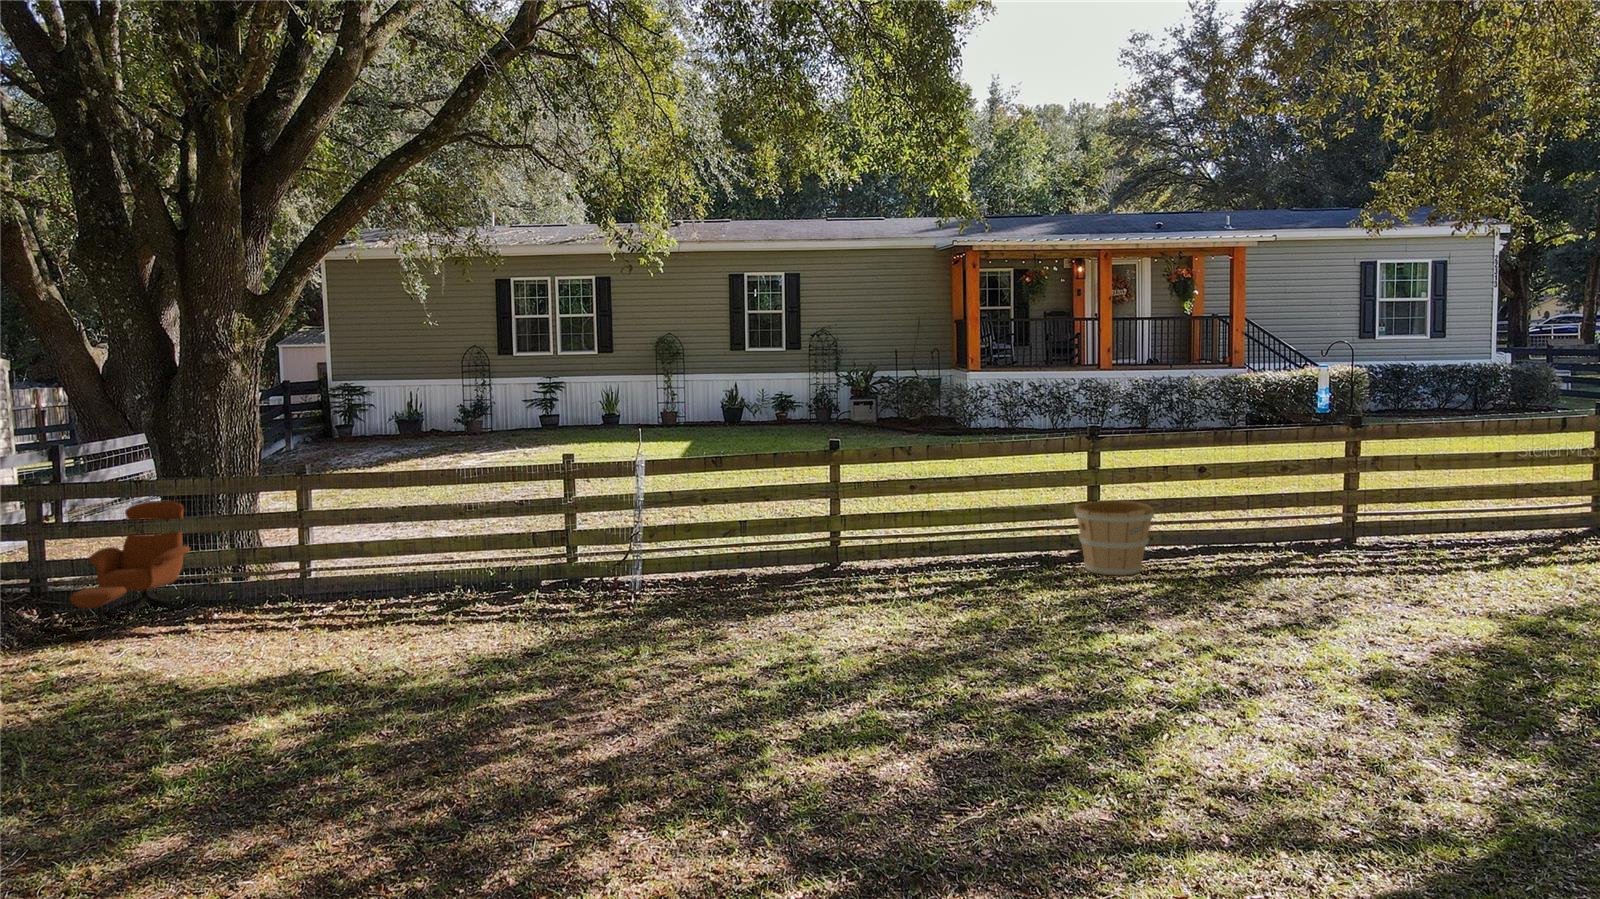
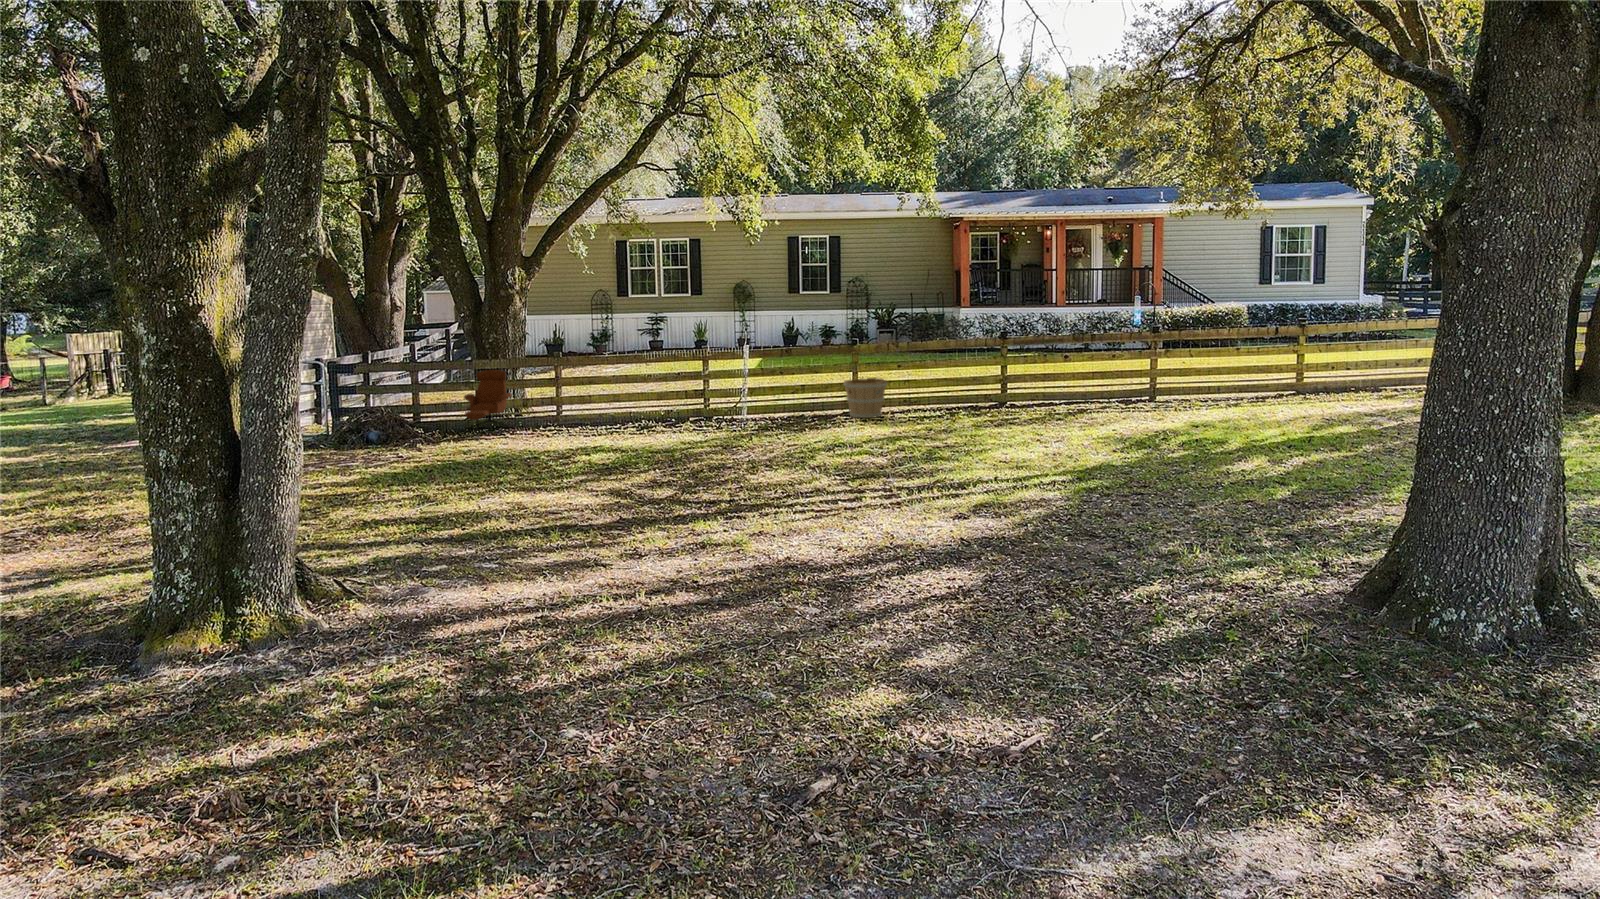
wooden bucket: present [1074,500,1154,576] -> present [844,378,887,418]

